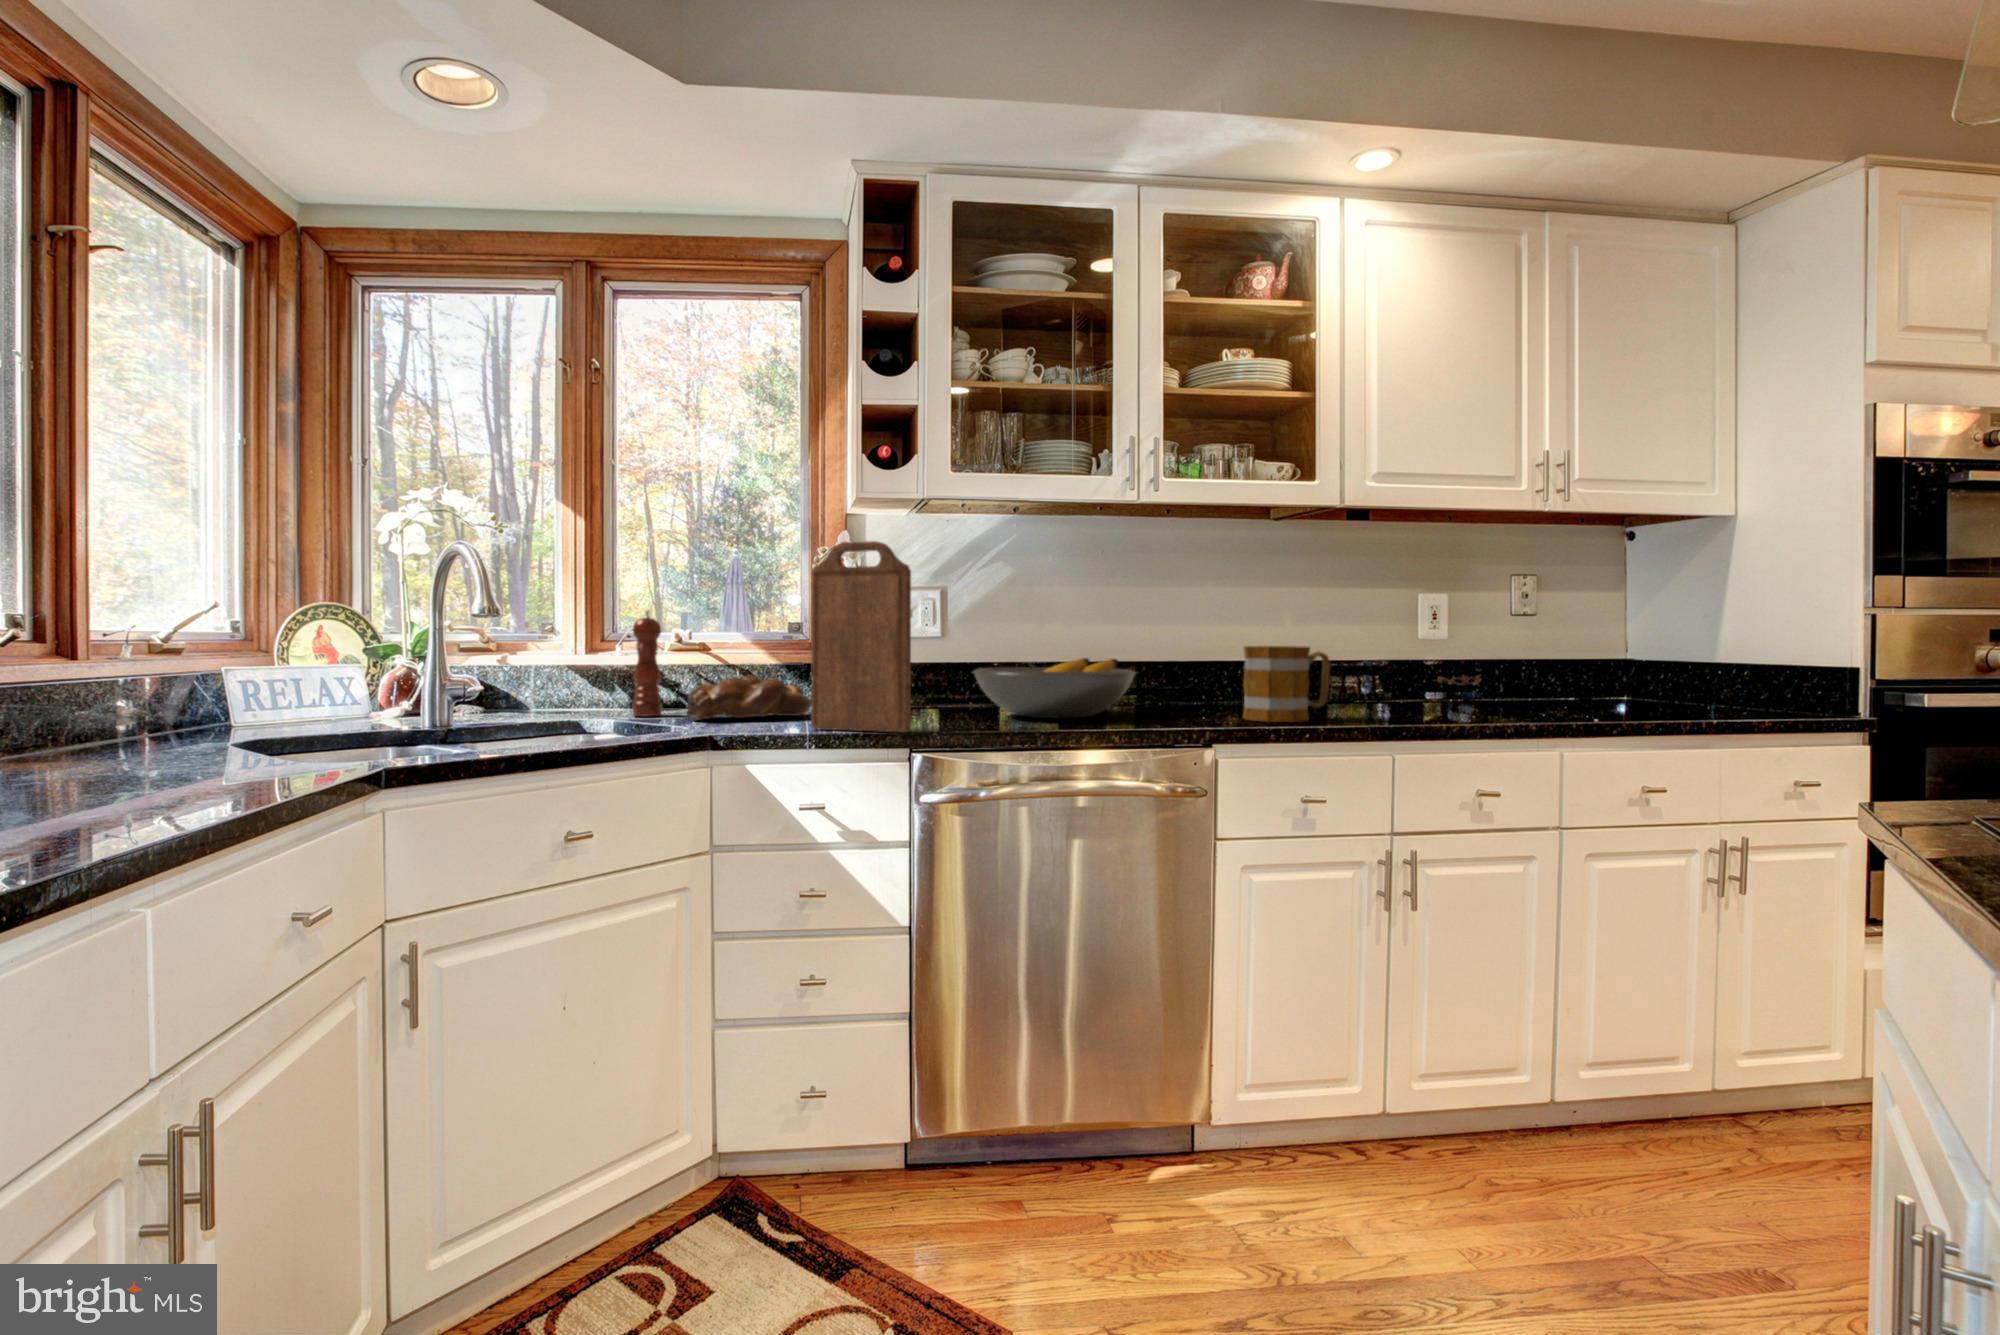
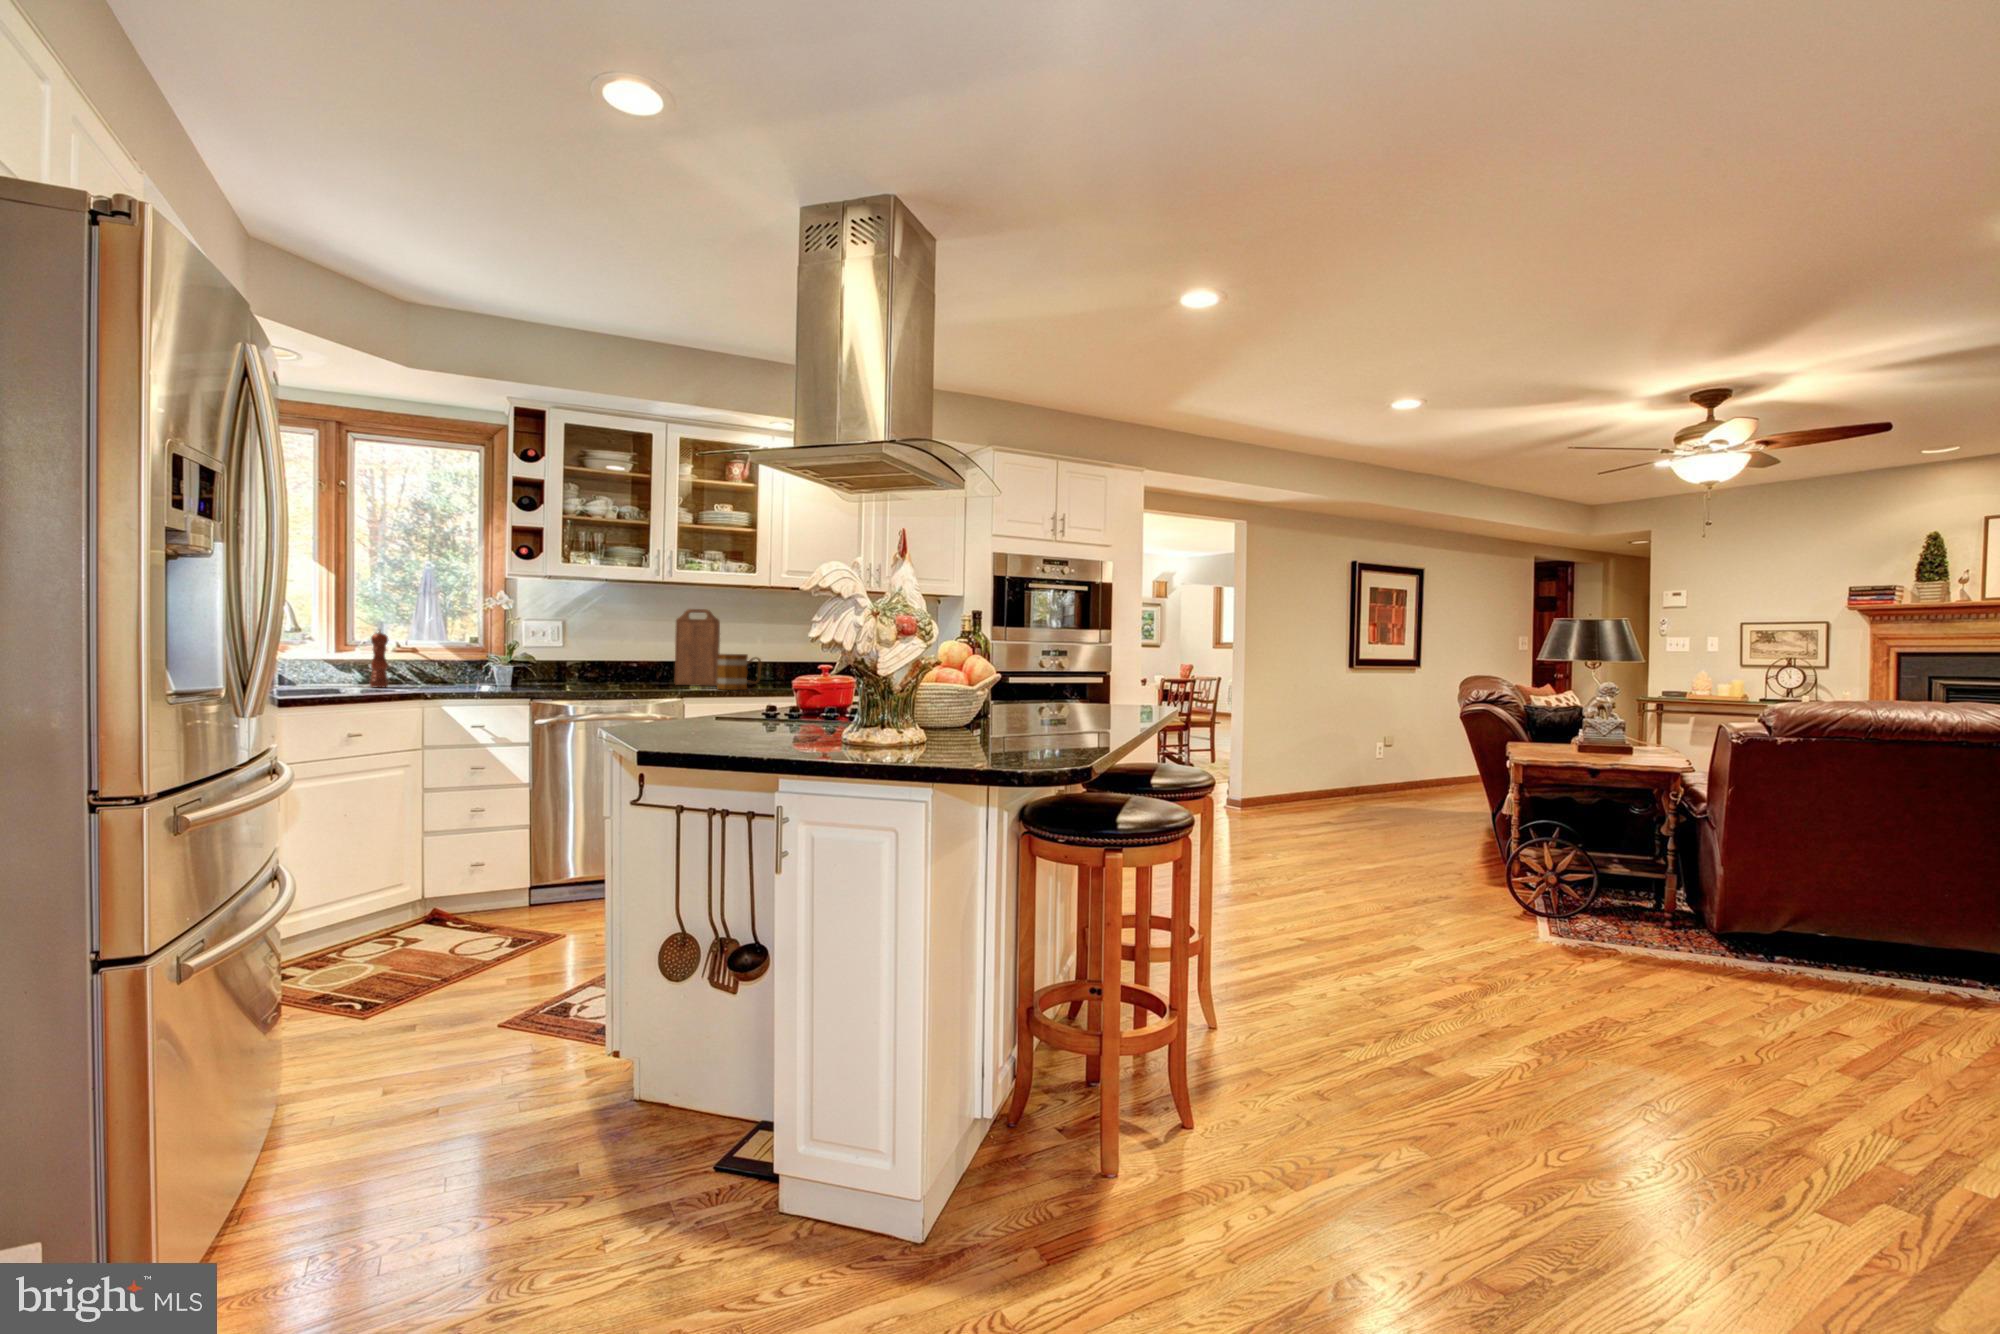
cutting board: present [811,541,911,732] -> present [675,609,720,686]
fruit bowl: present [974,658,1135,718] -> none [574,658,664,688]
bread loaf: present [687,675,811,720] -> none [405,665,481,688]

